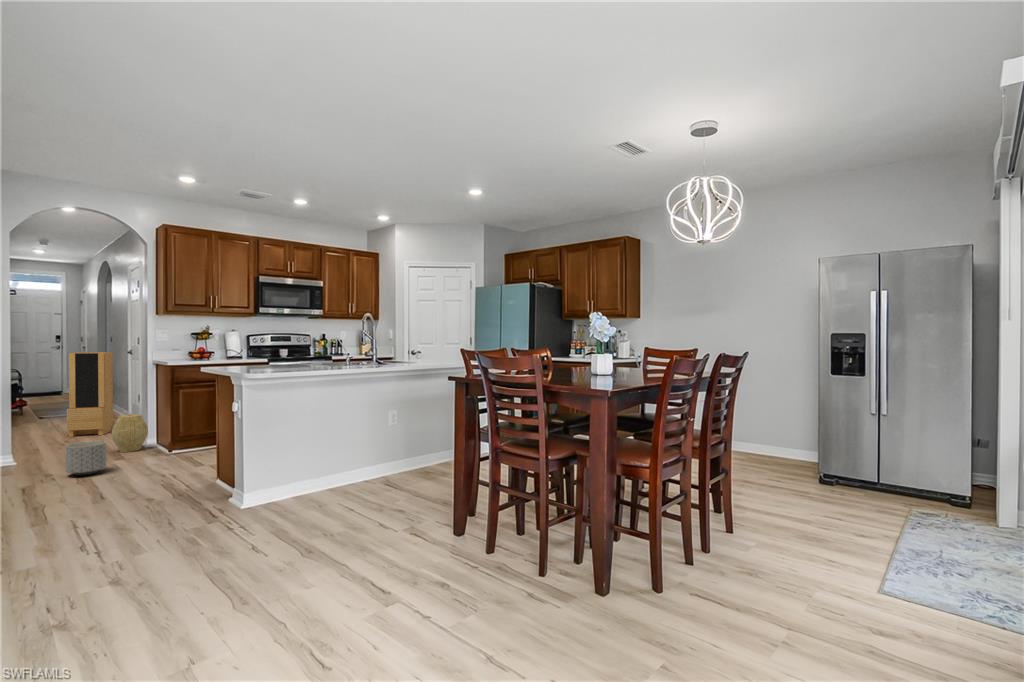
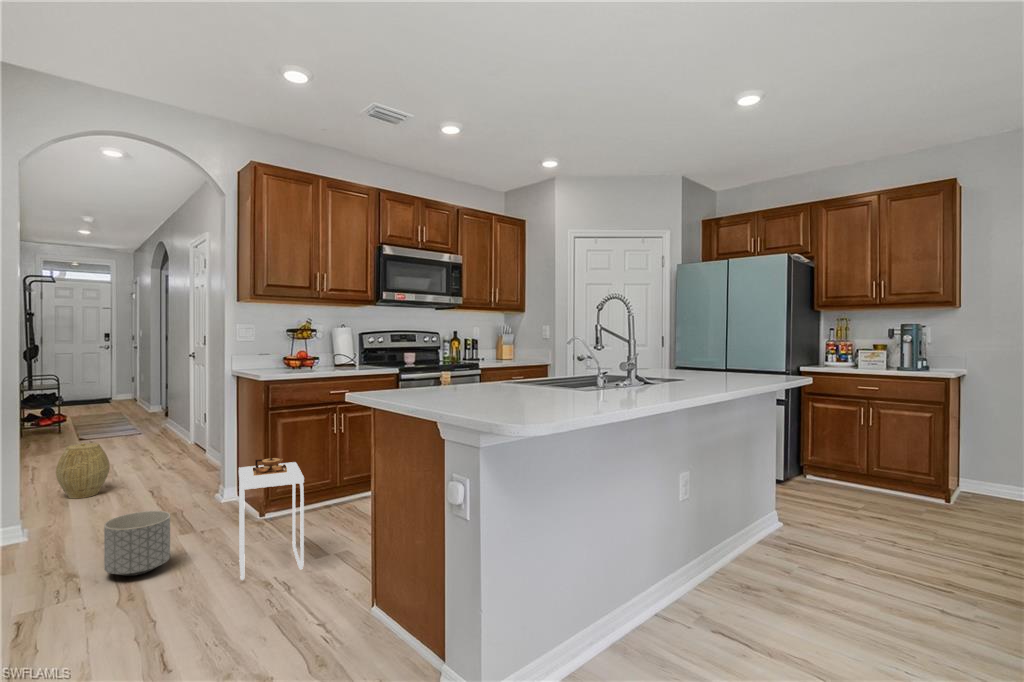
storage cabinet: present [67,352,113,437] -> none [112,356,173,477]
side table: none [147,409,186,475] -> present [239,458,304,580]
woven basket: present [111,414,148,452] -> present [56,443,110,499]

